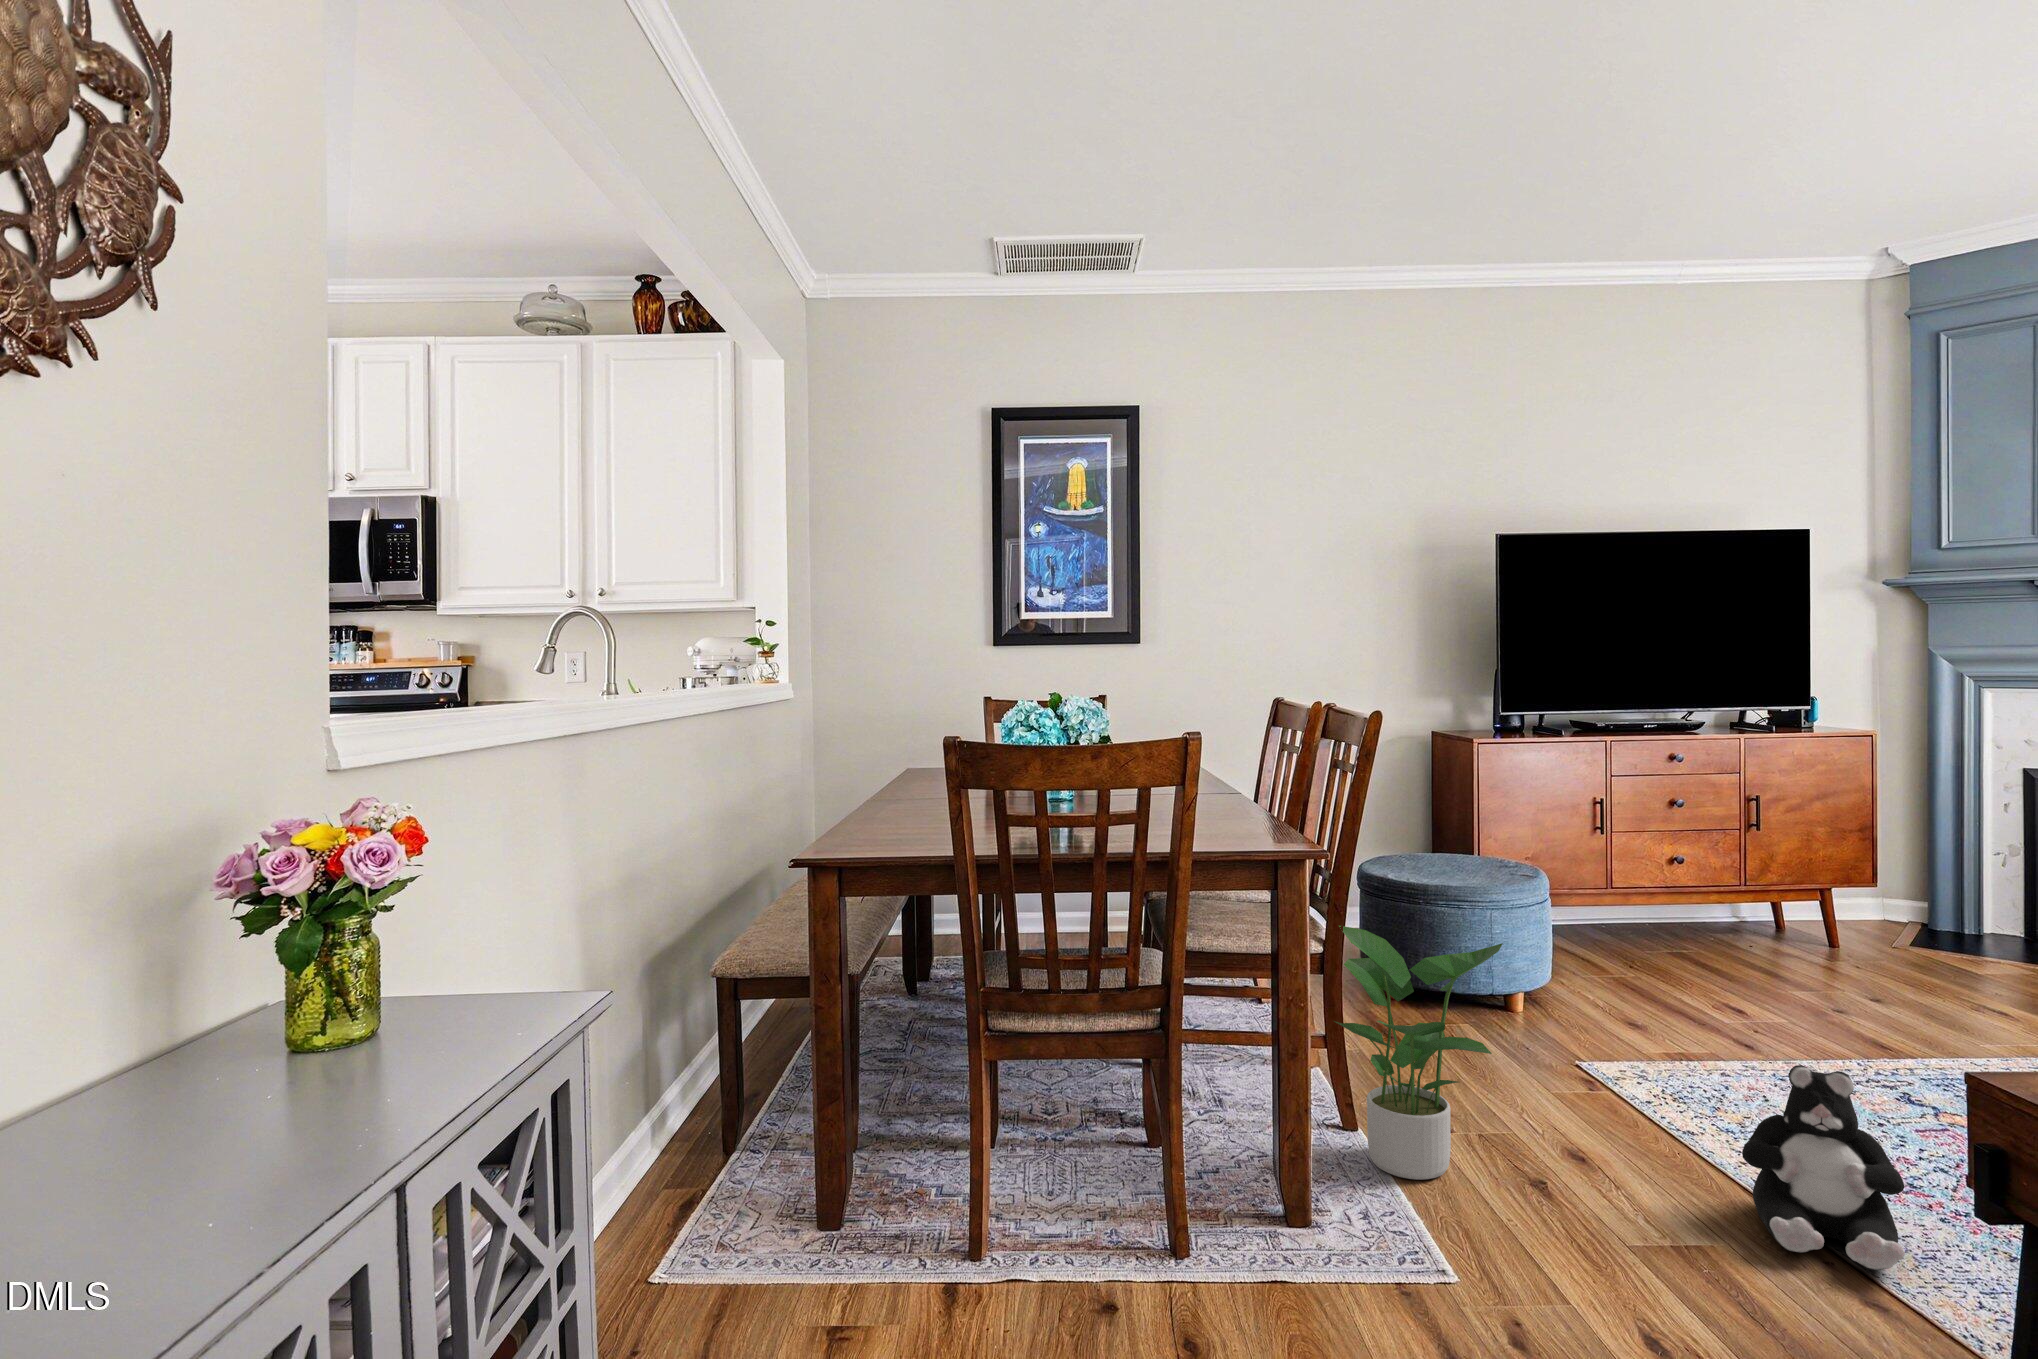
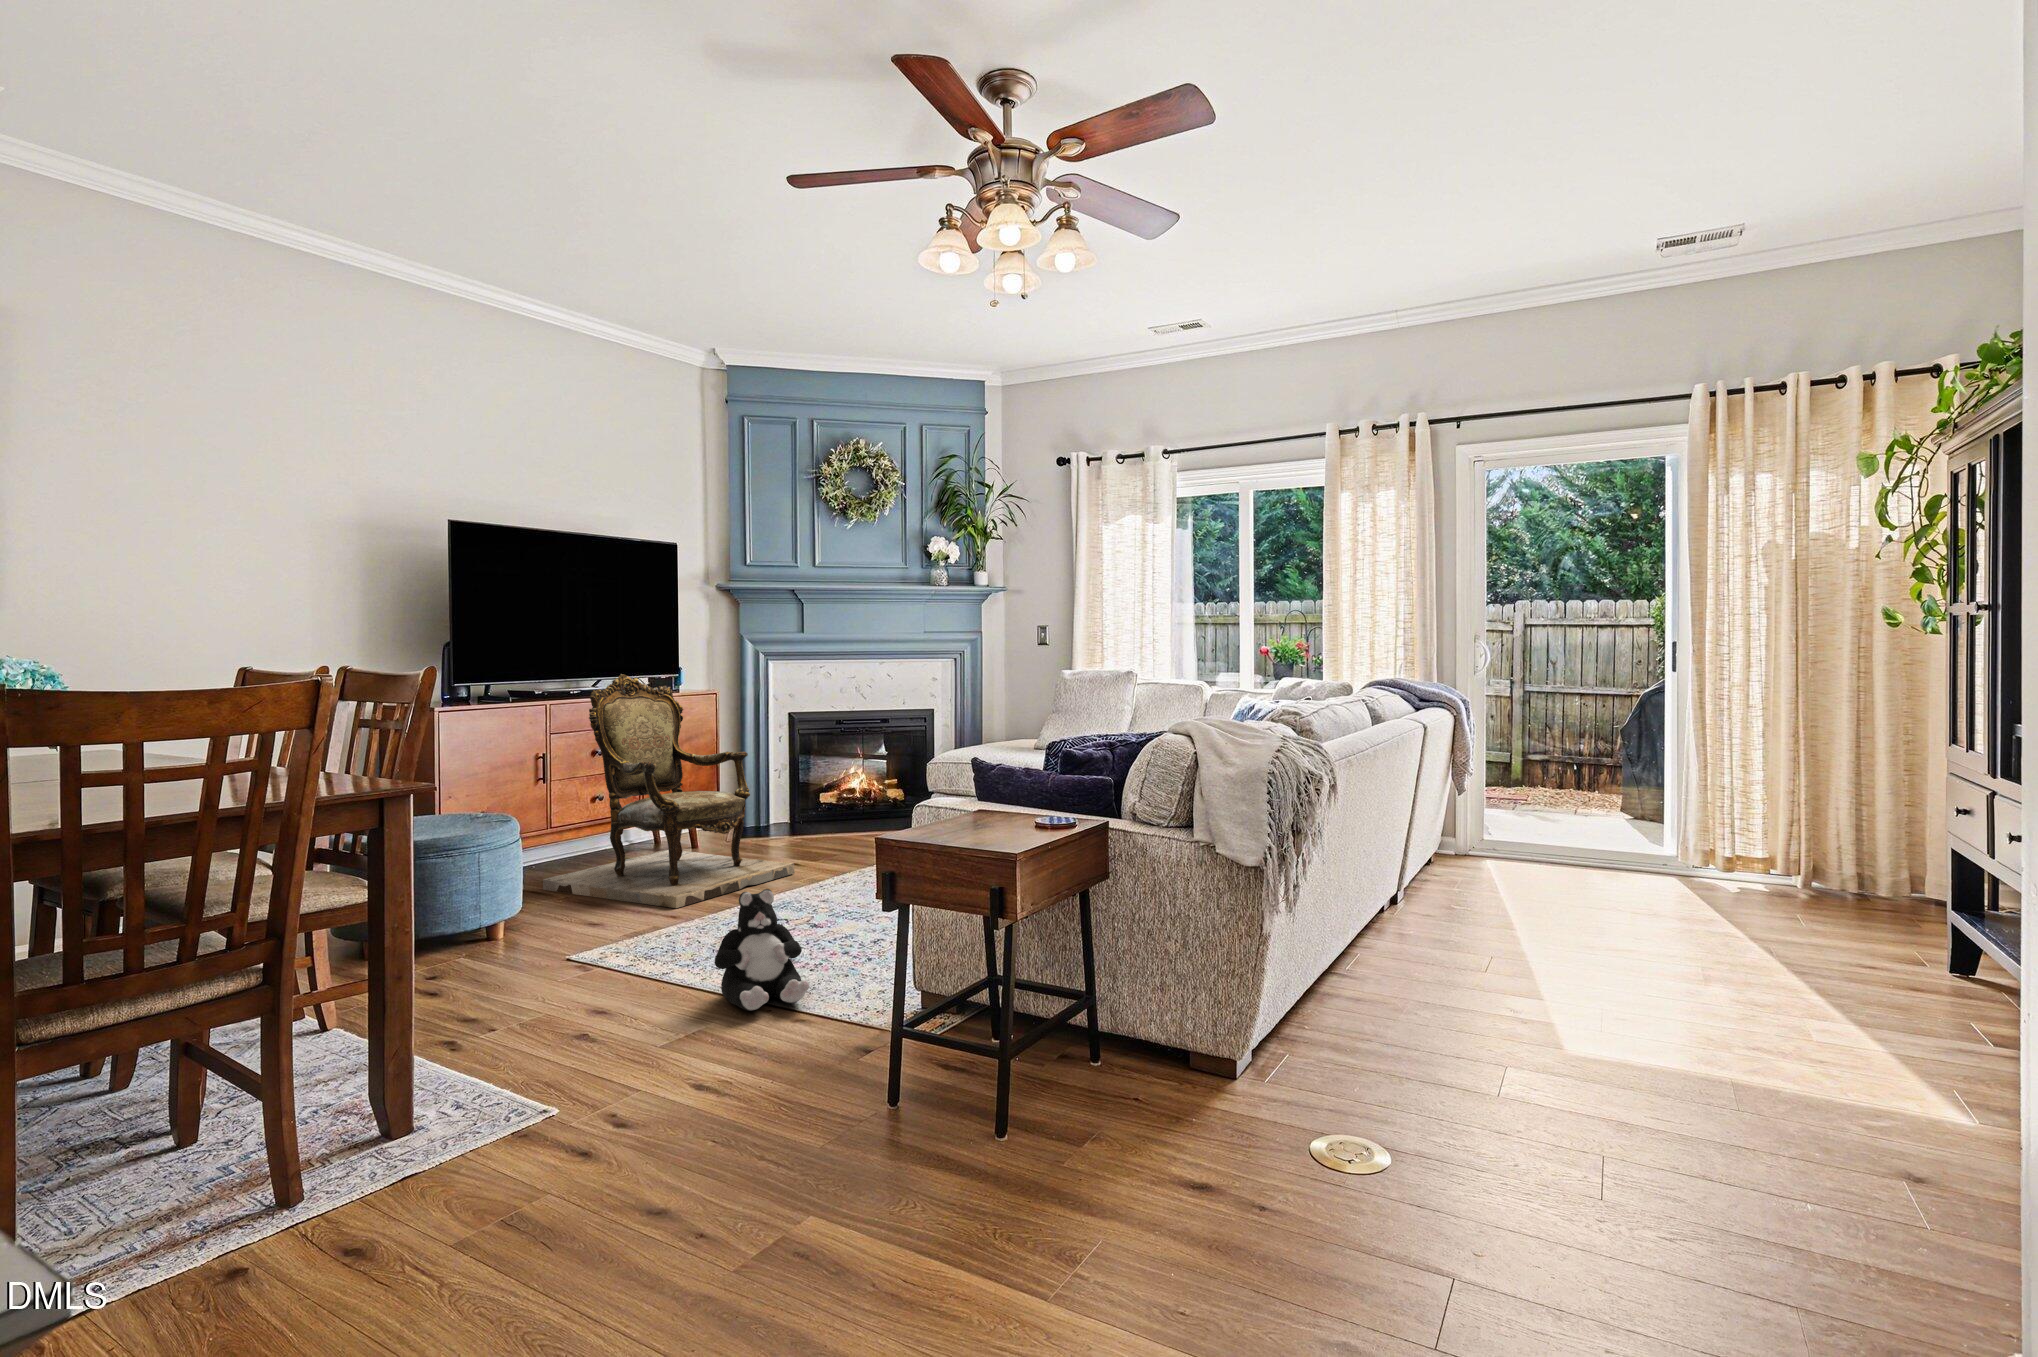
armchair: none [1599,710,1990,1034] -> present [543,674,795,908]
potted plant: present [1334,926,1502,1180] -> none [393,850,553,1073]

